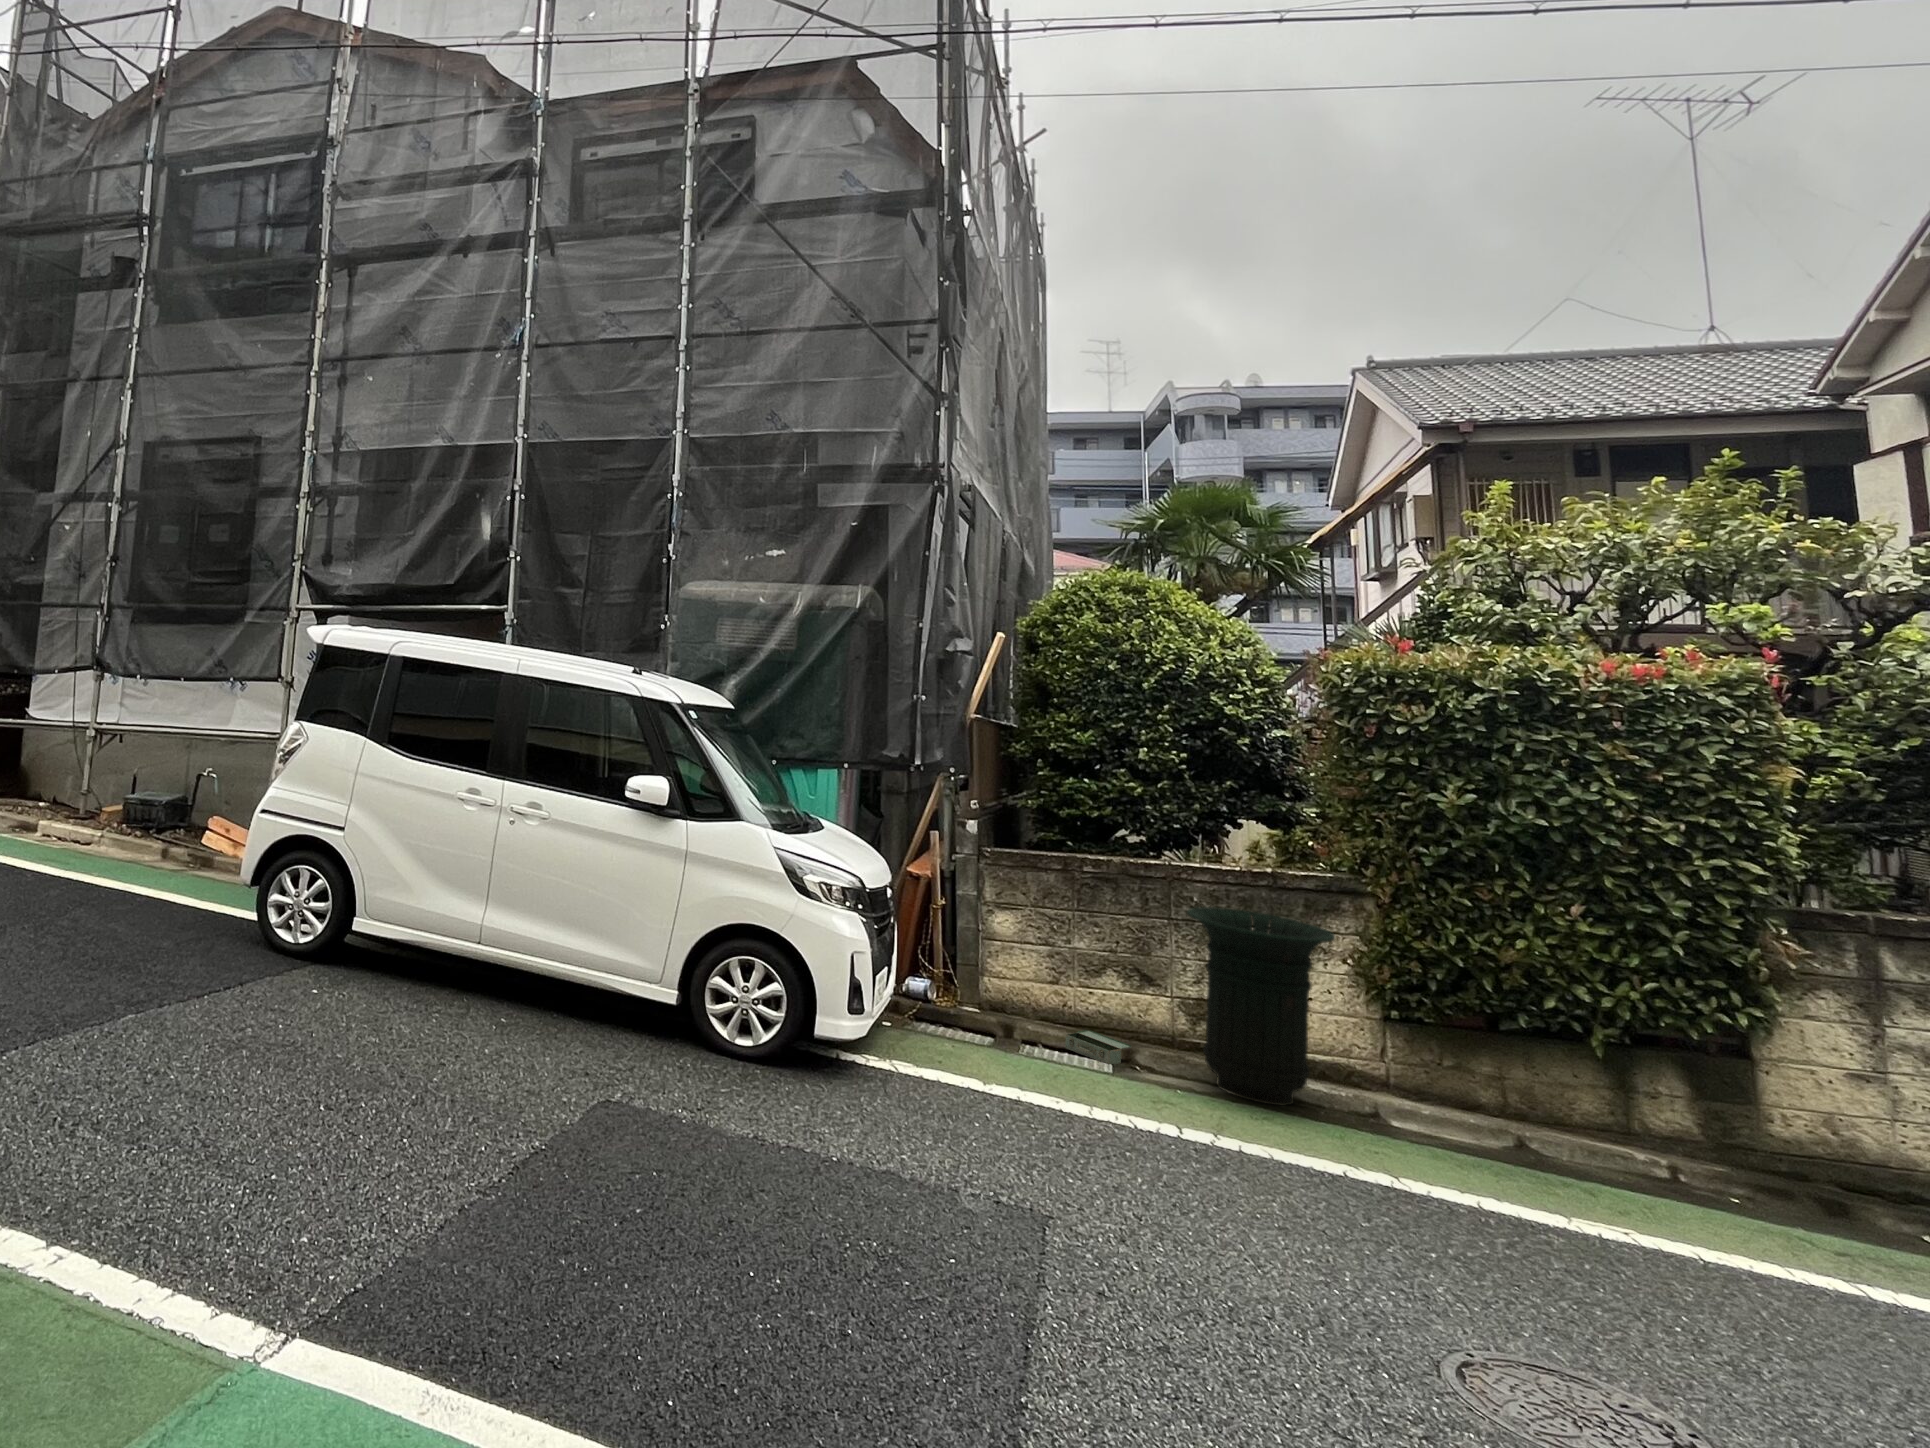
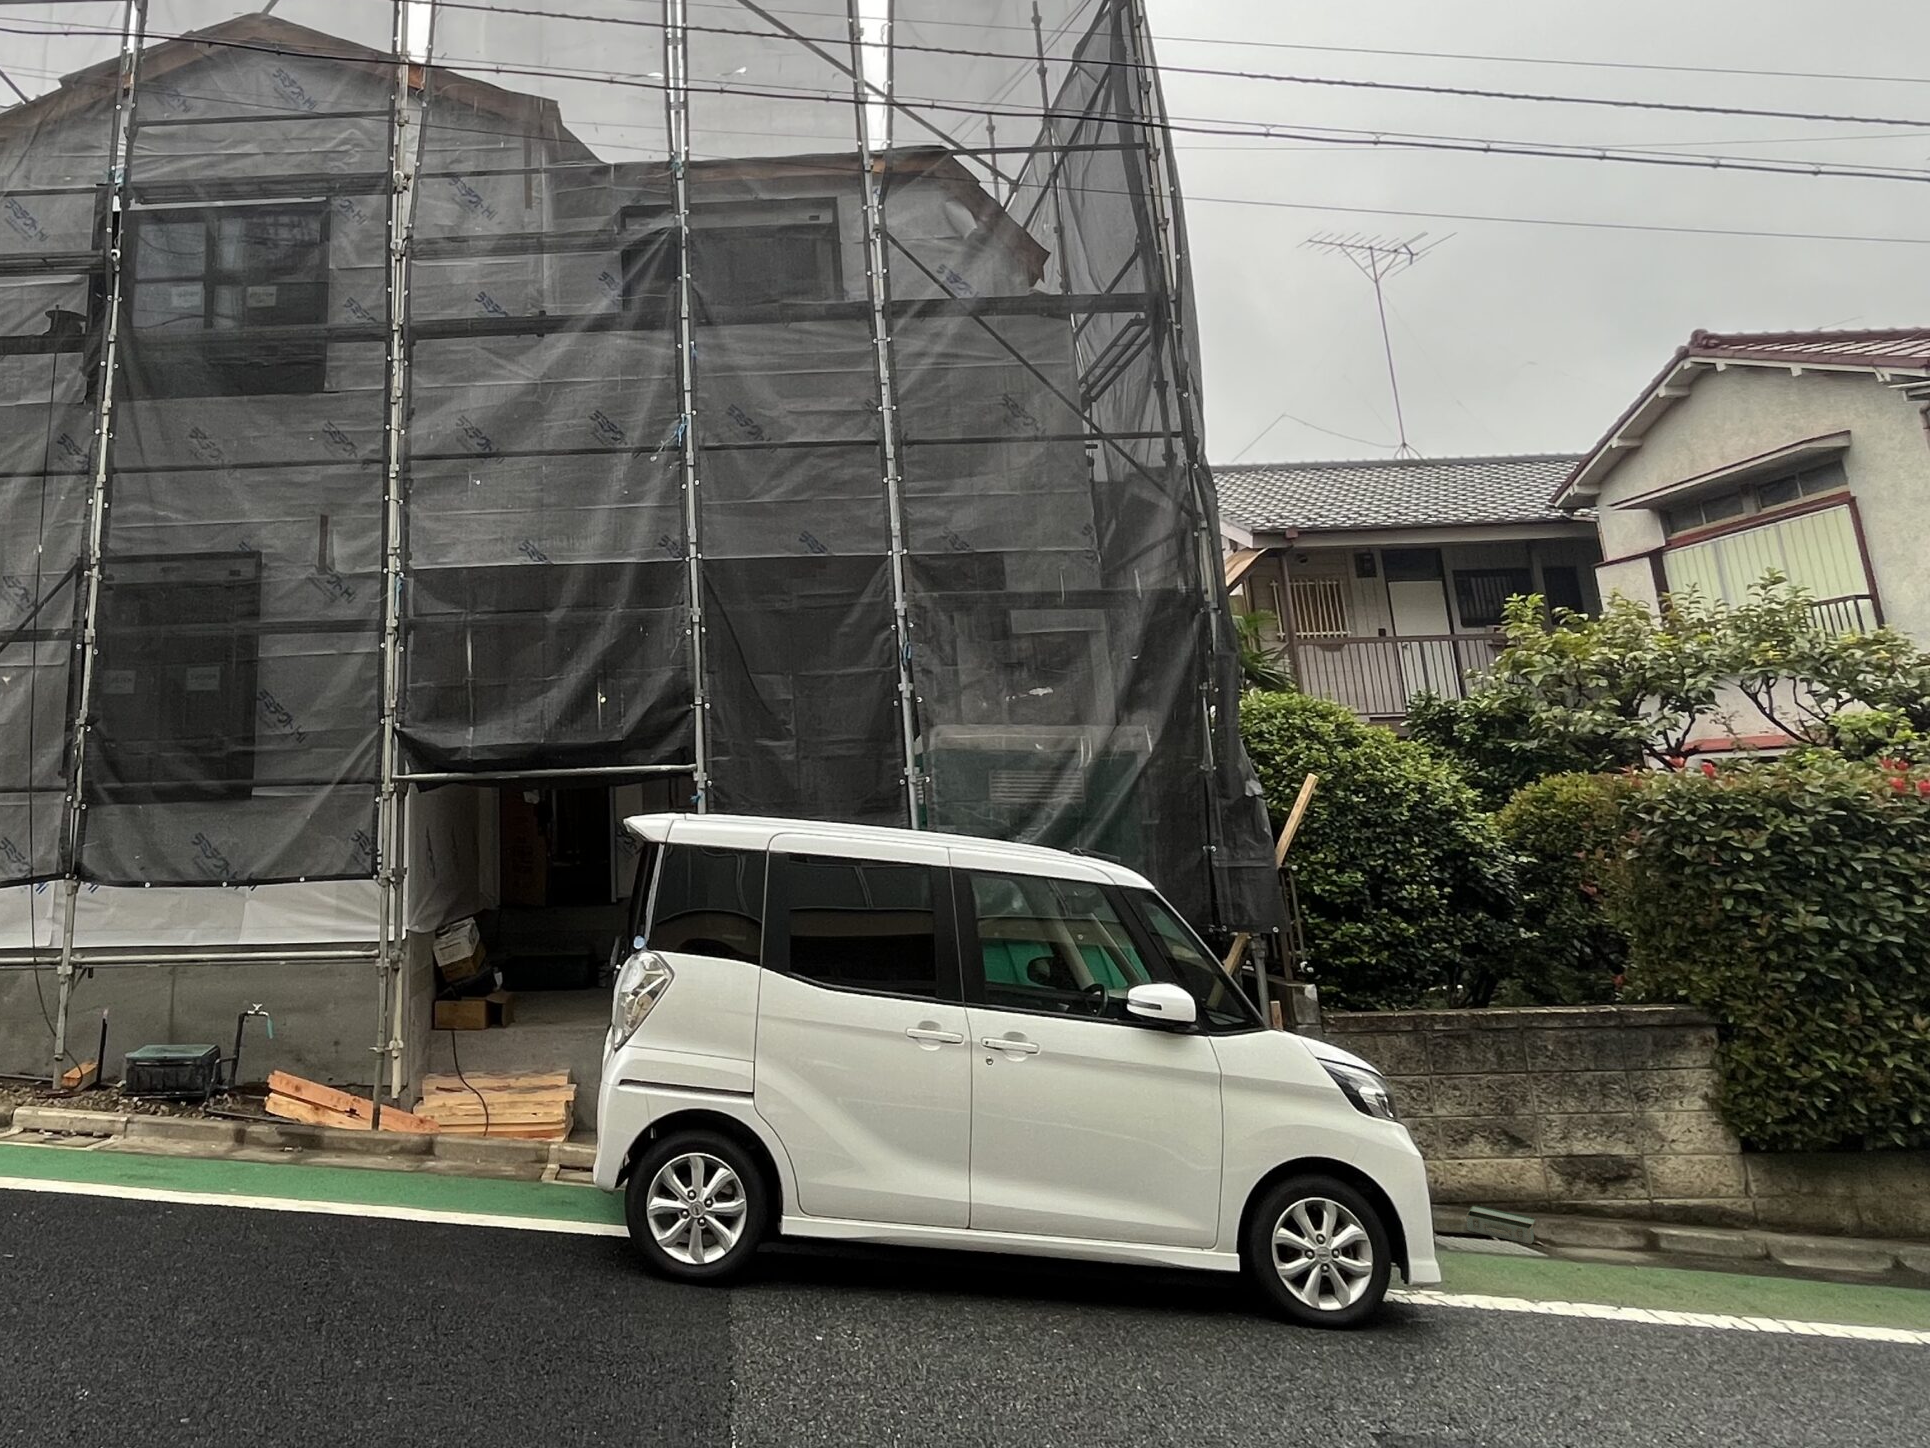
trash can: present [1187,907,1335,1105] -> none [1574,1058,1744,1266]

